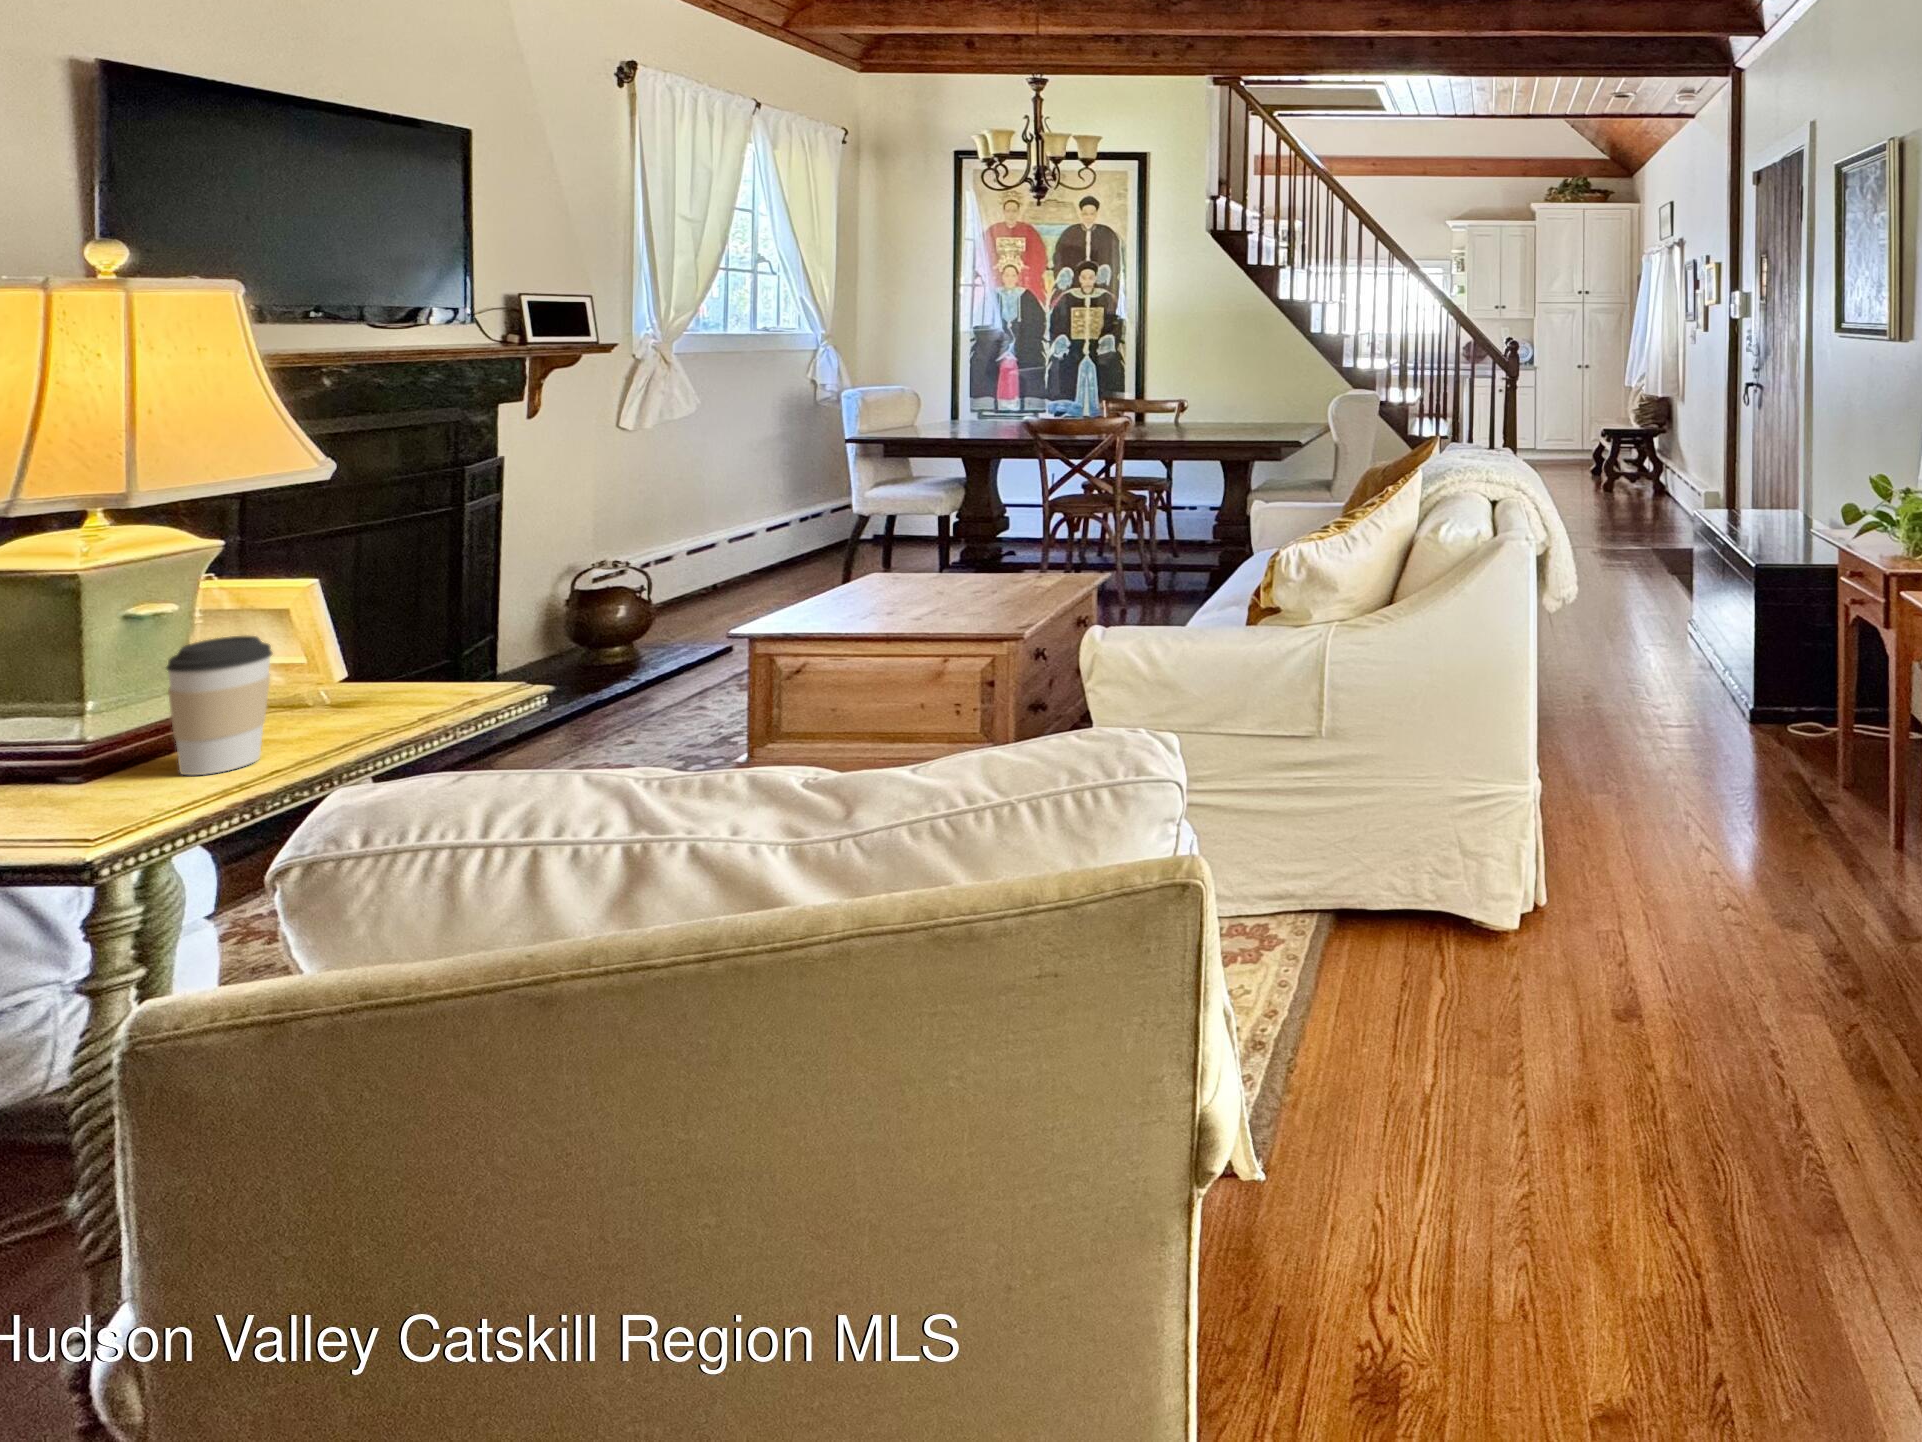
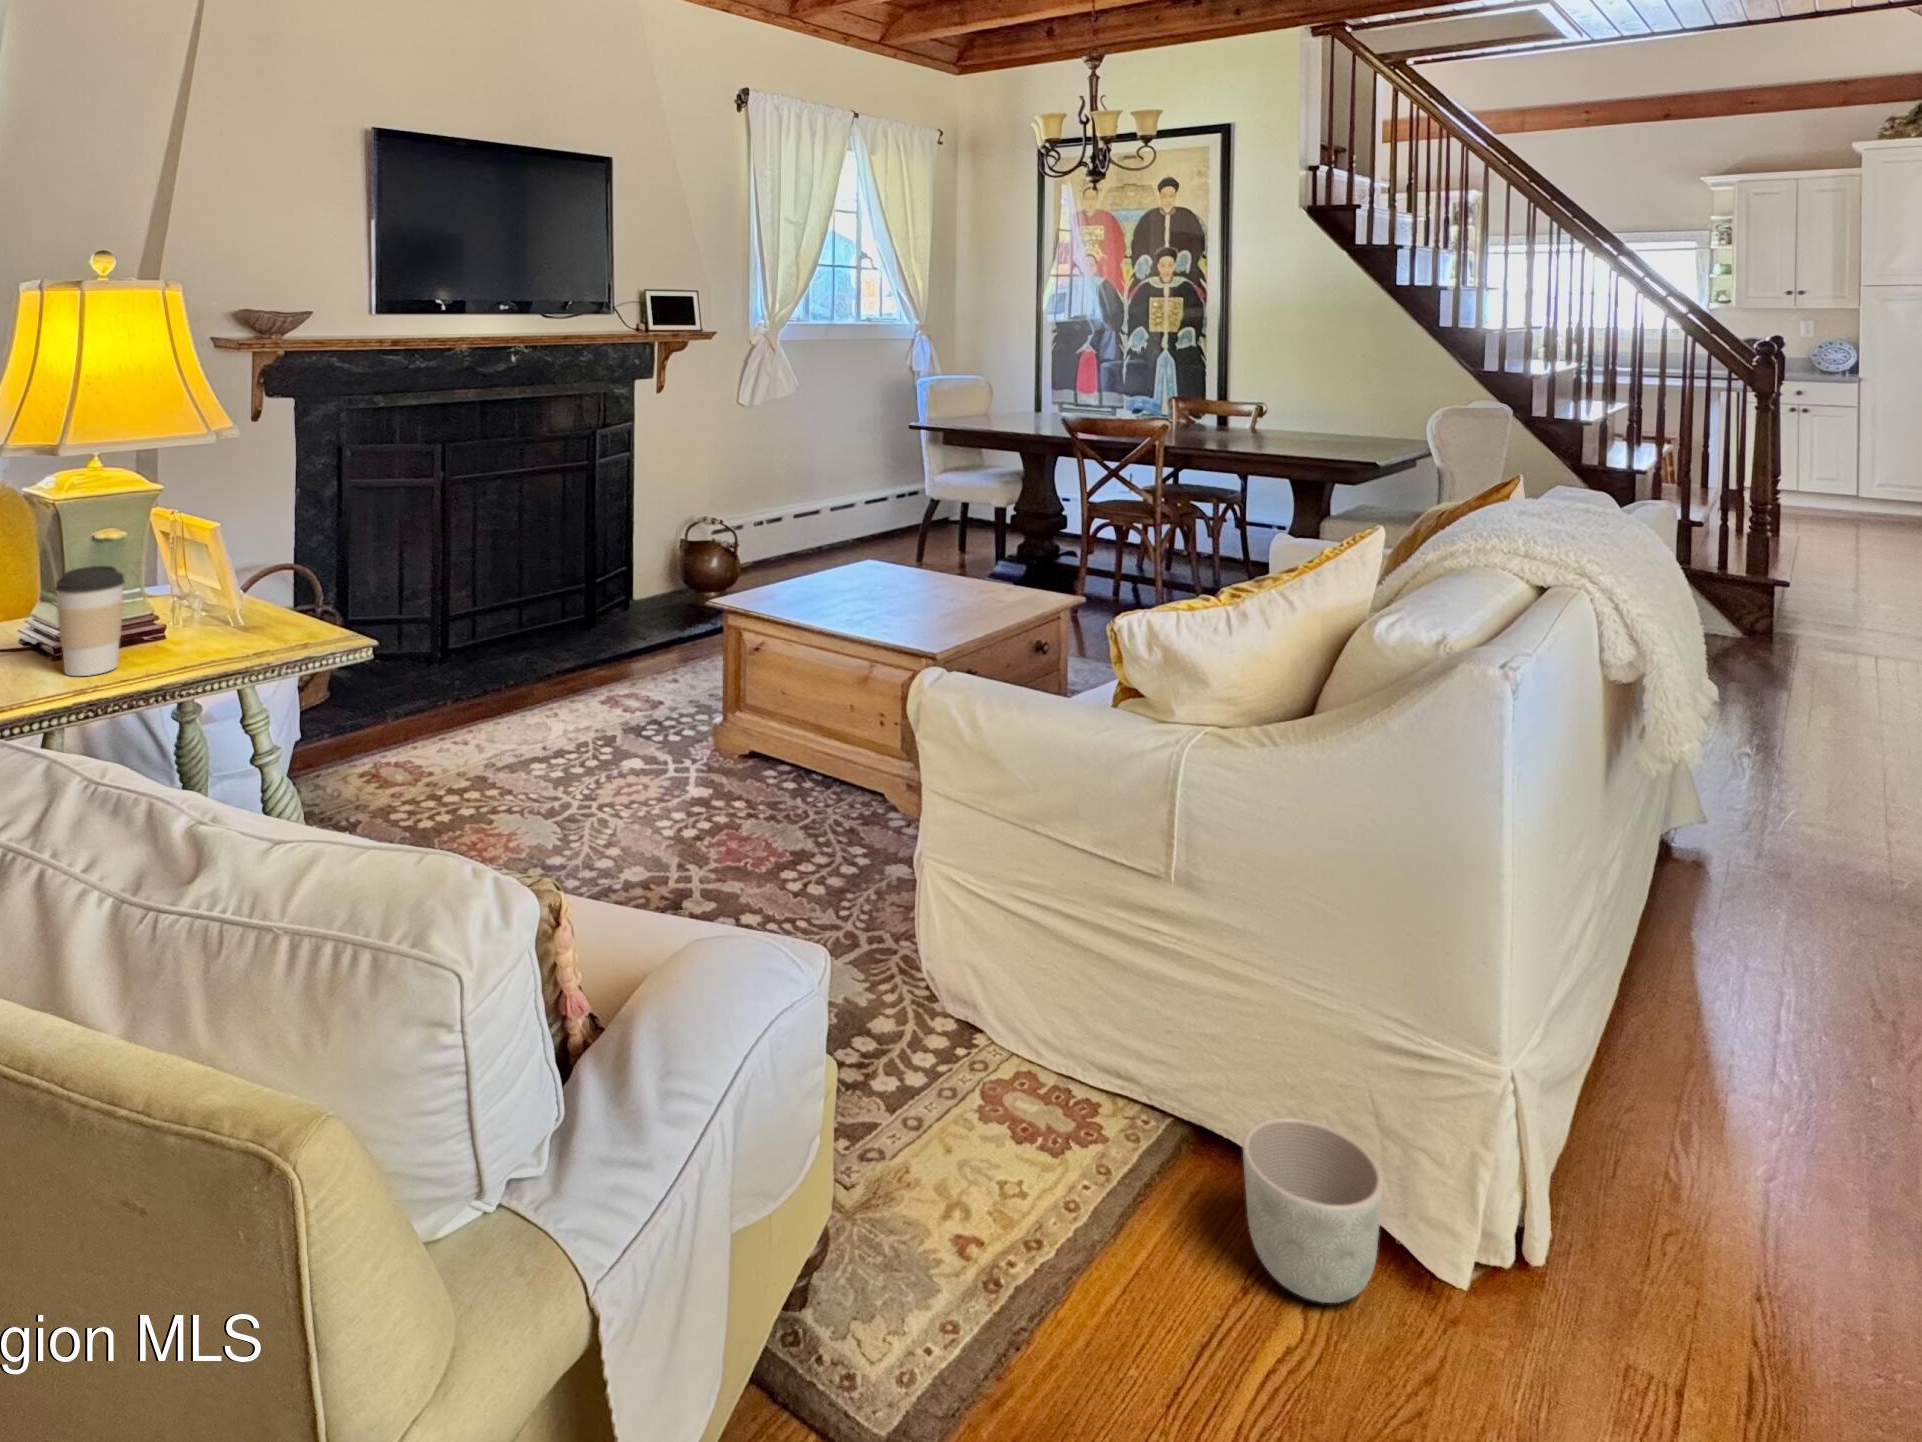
planter: none [1394,866,1479,972] -> present [1243,1118,1383,1303]

